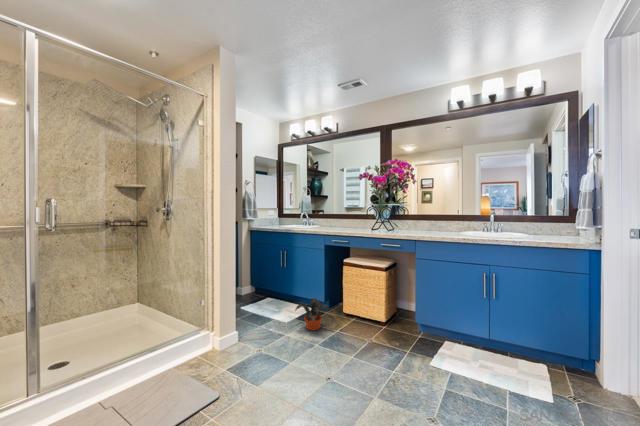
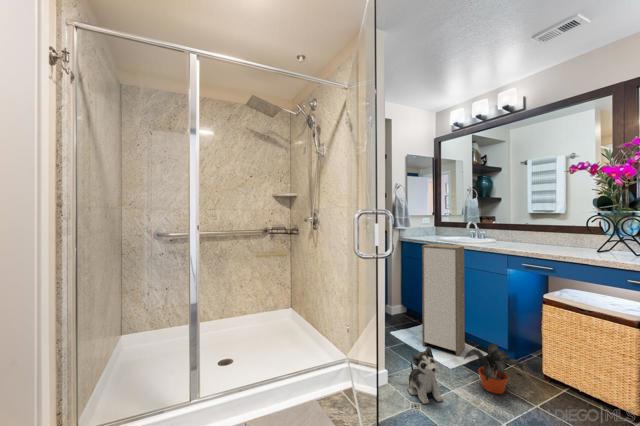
storage cabinet: none [267,231,298,314] -> present [422,244,465,356]
plush toy: none [254,305,280,347] -> present [408,347,443,404]

